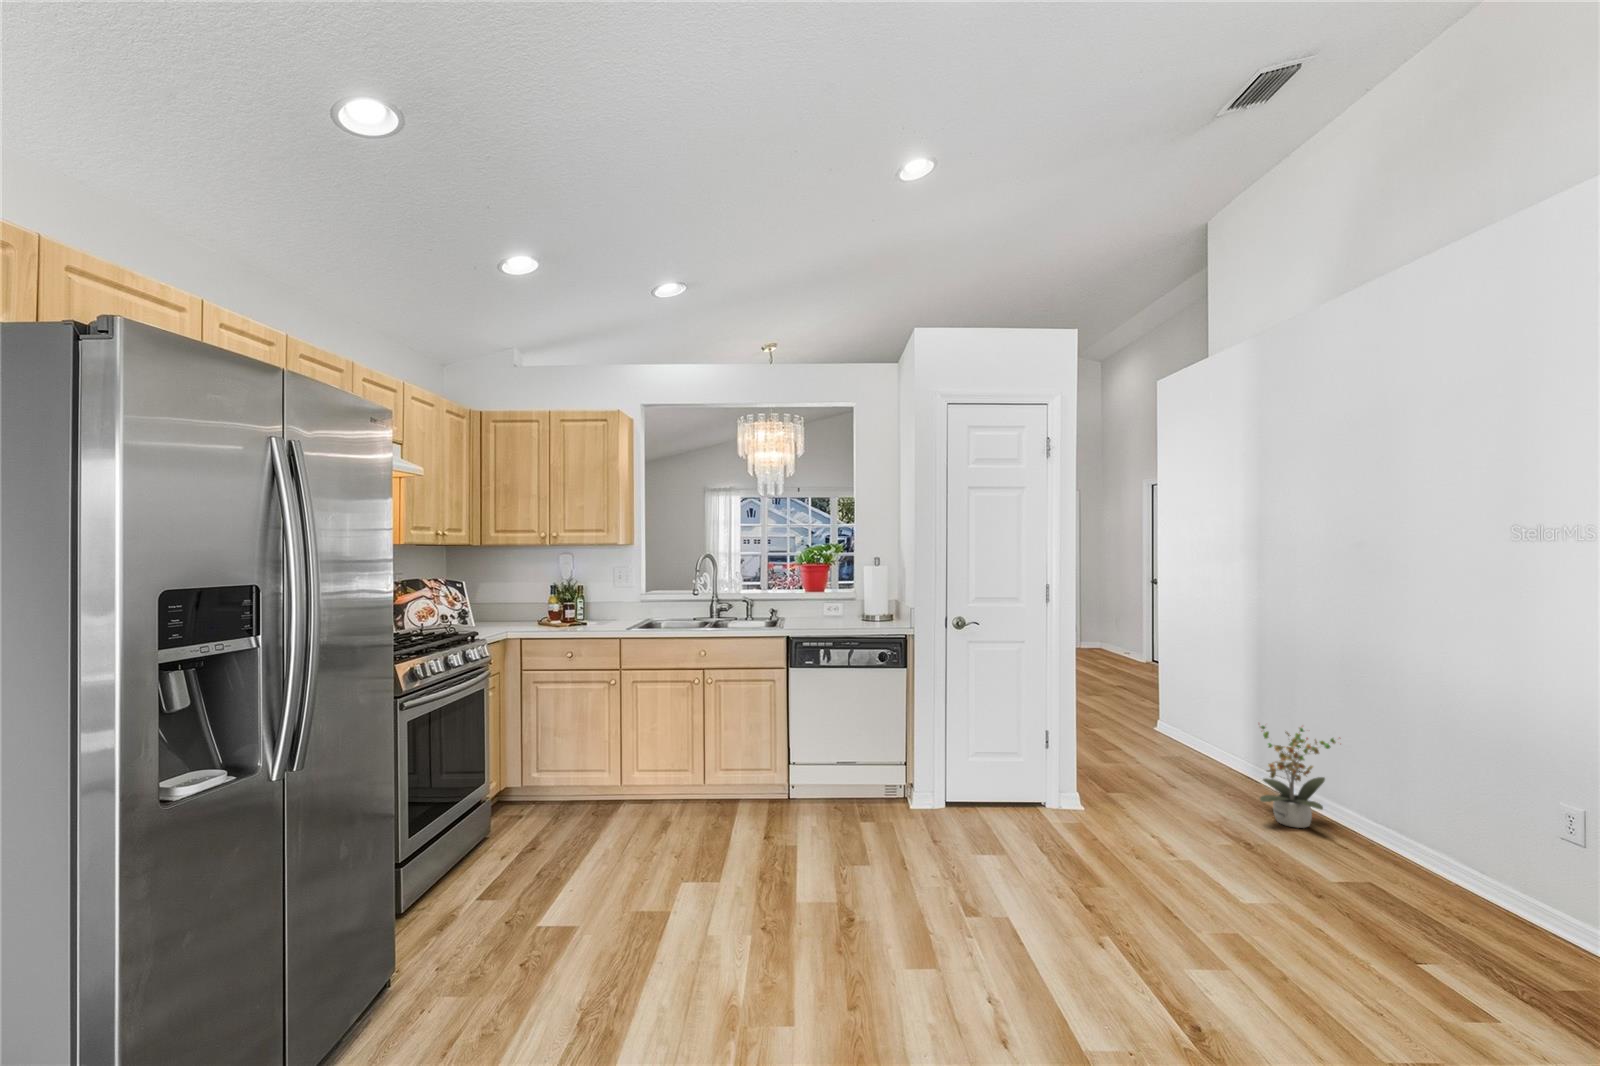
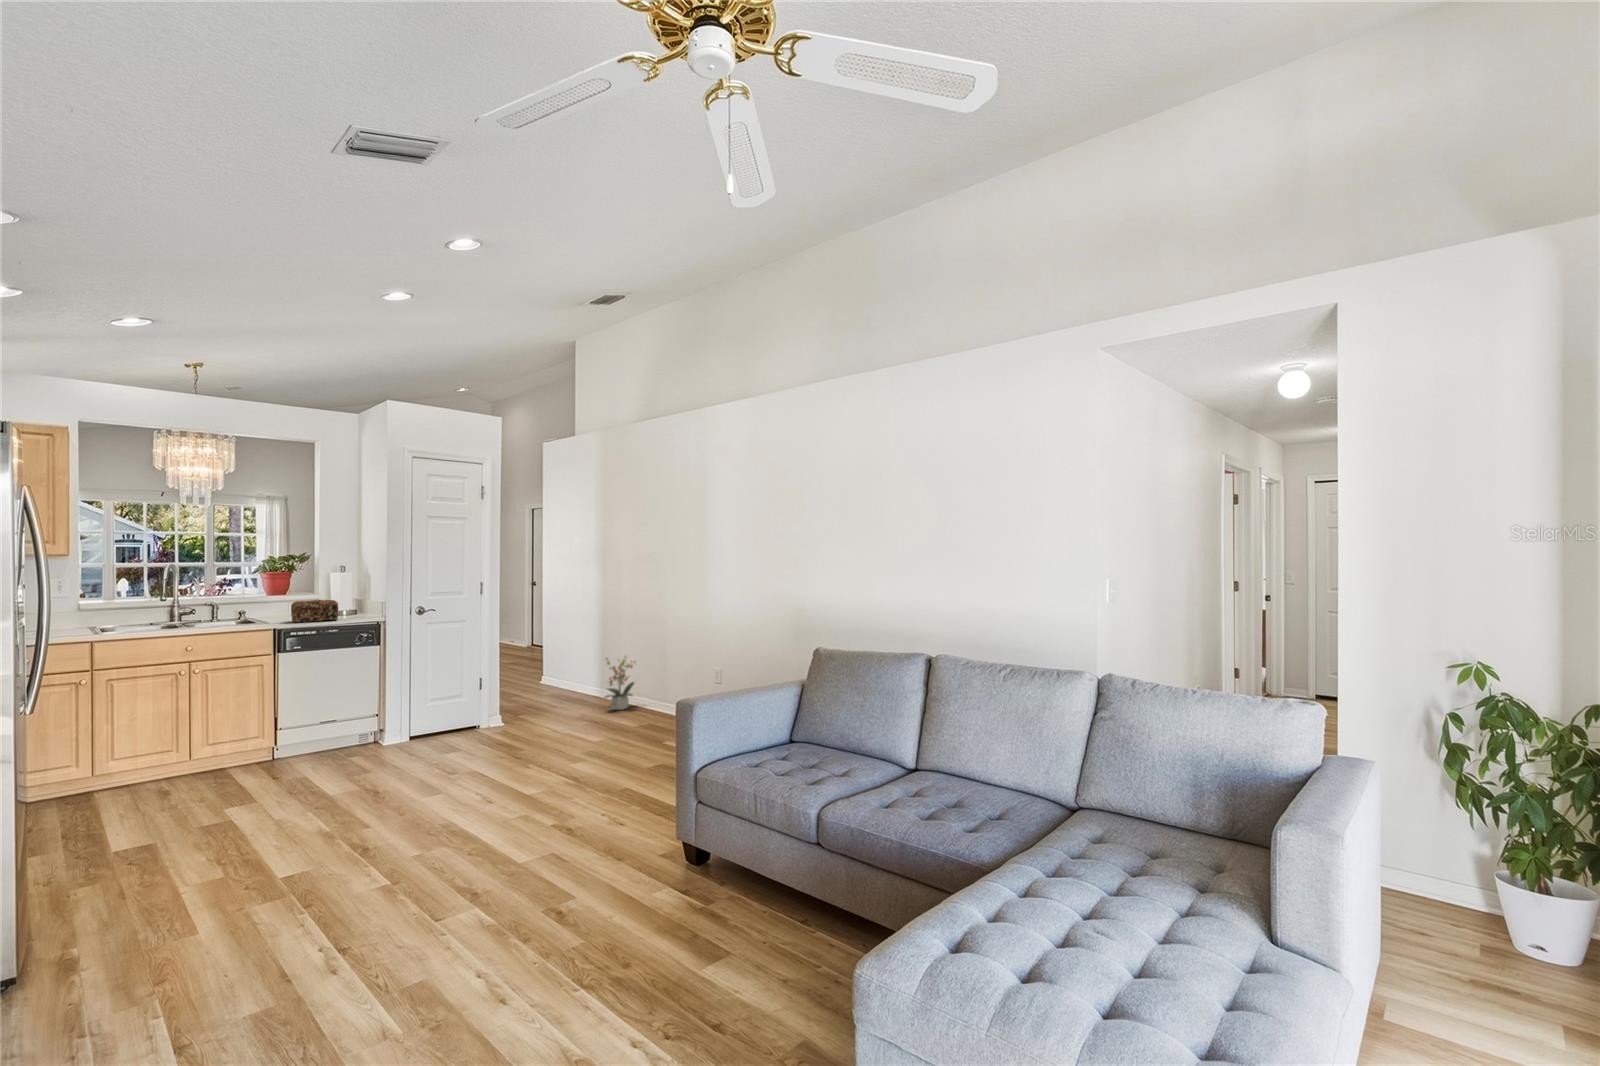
bread loaf: none [807,602,861,630] -> present [291,600,338,623]

